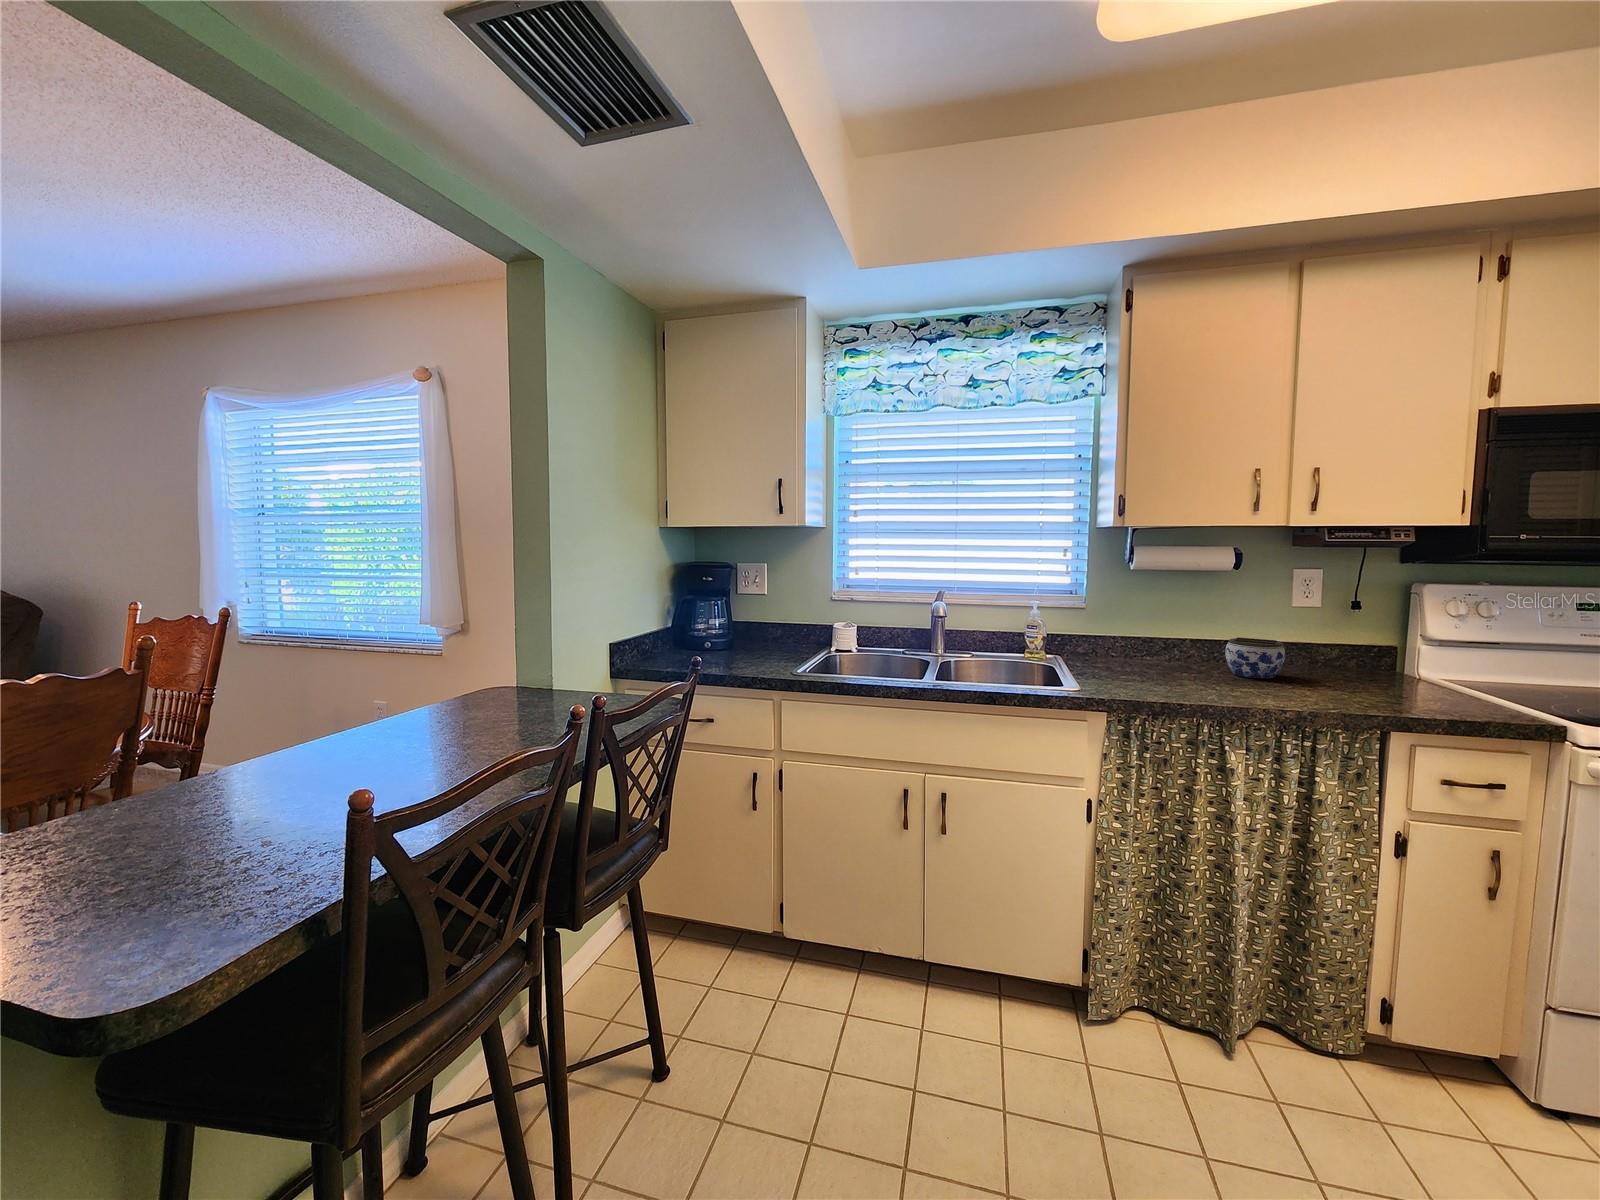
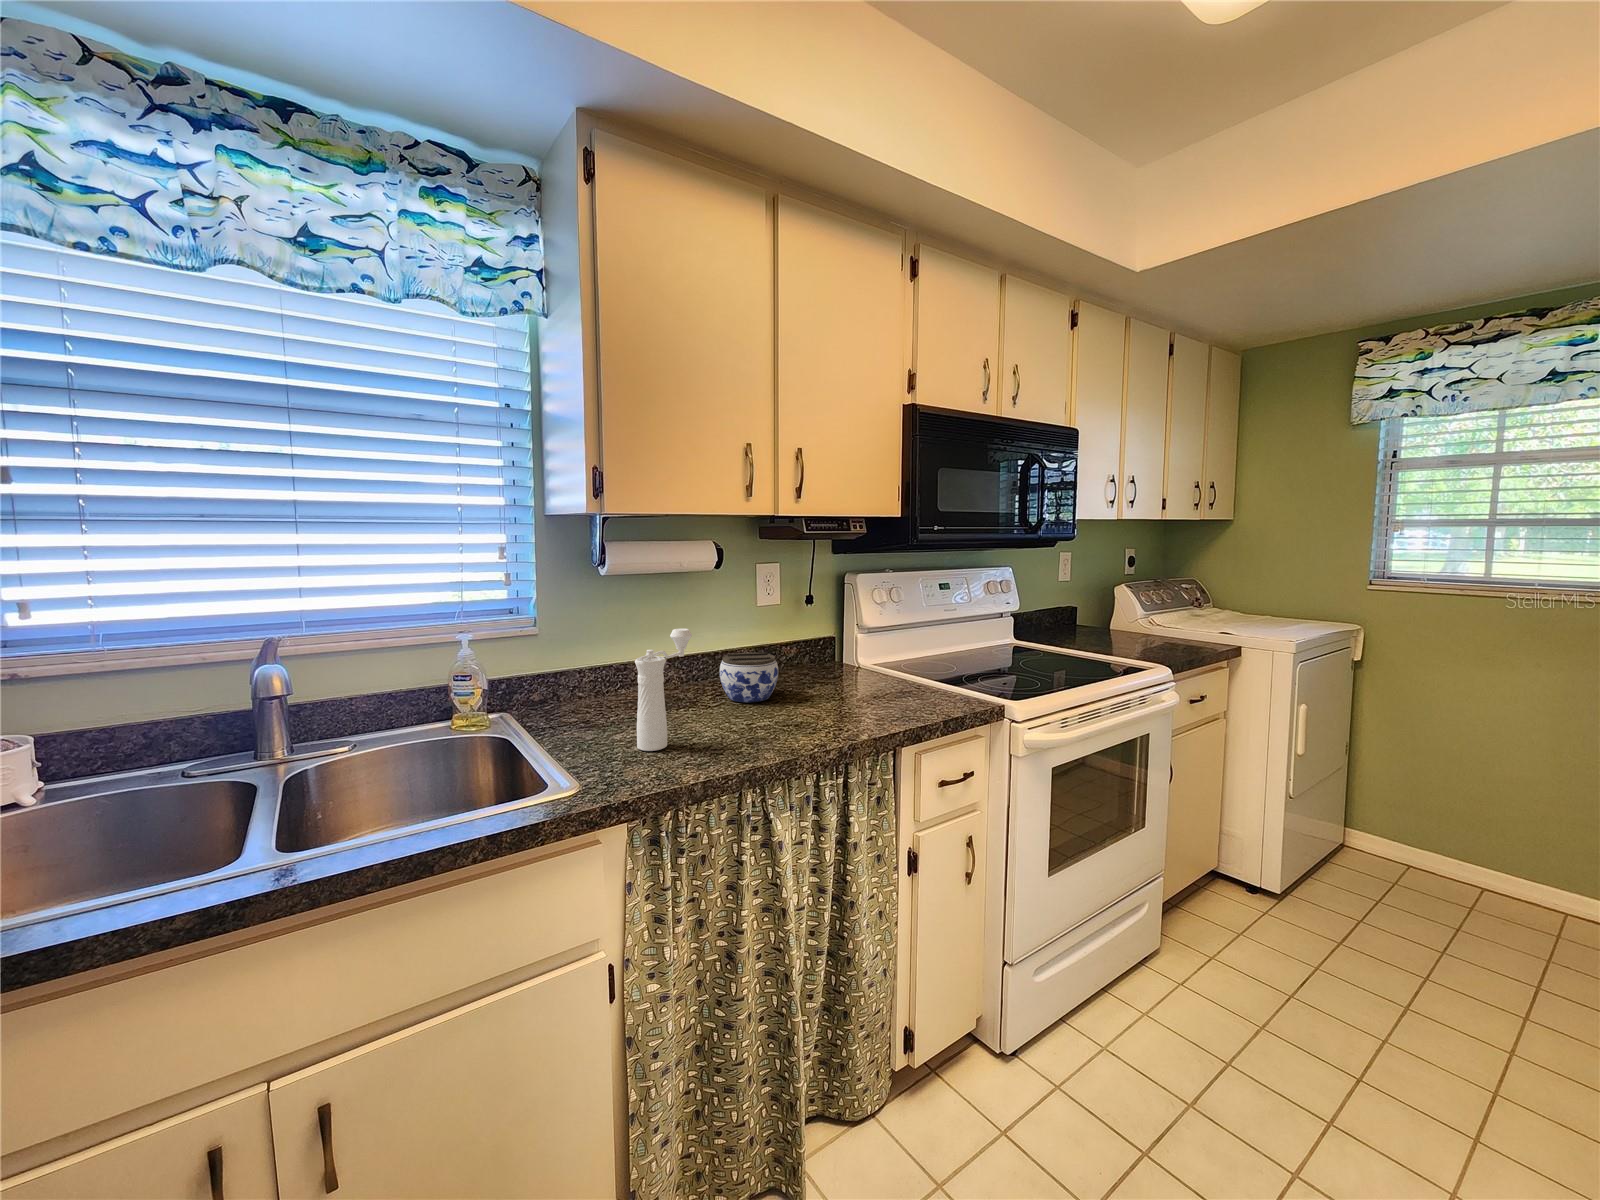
pepper mill: none [1131,607,1186,686] -> present [635,629,692,751]

